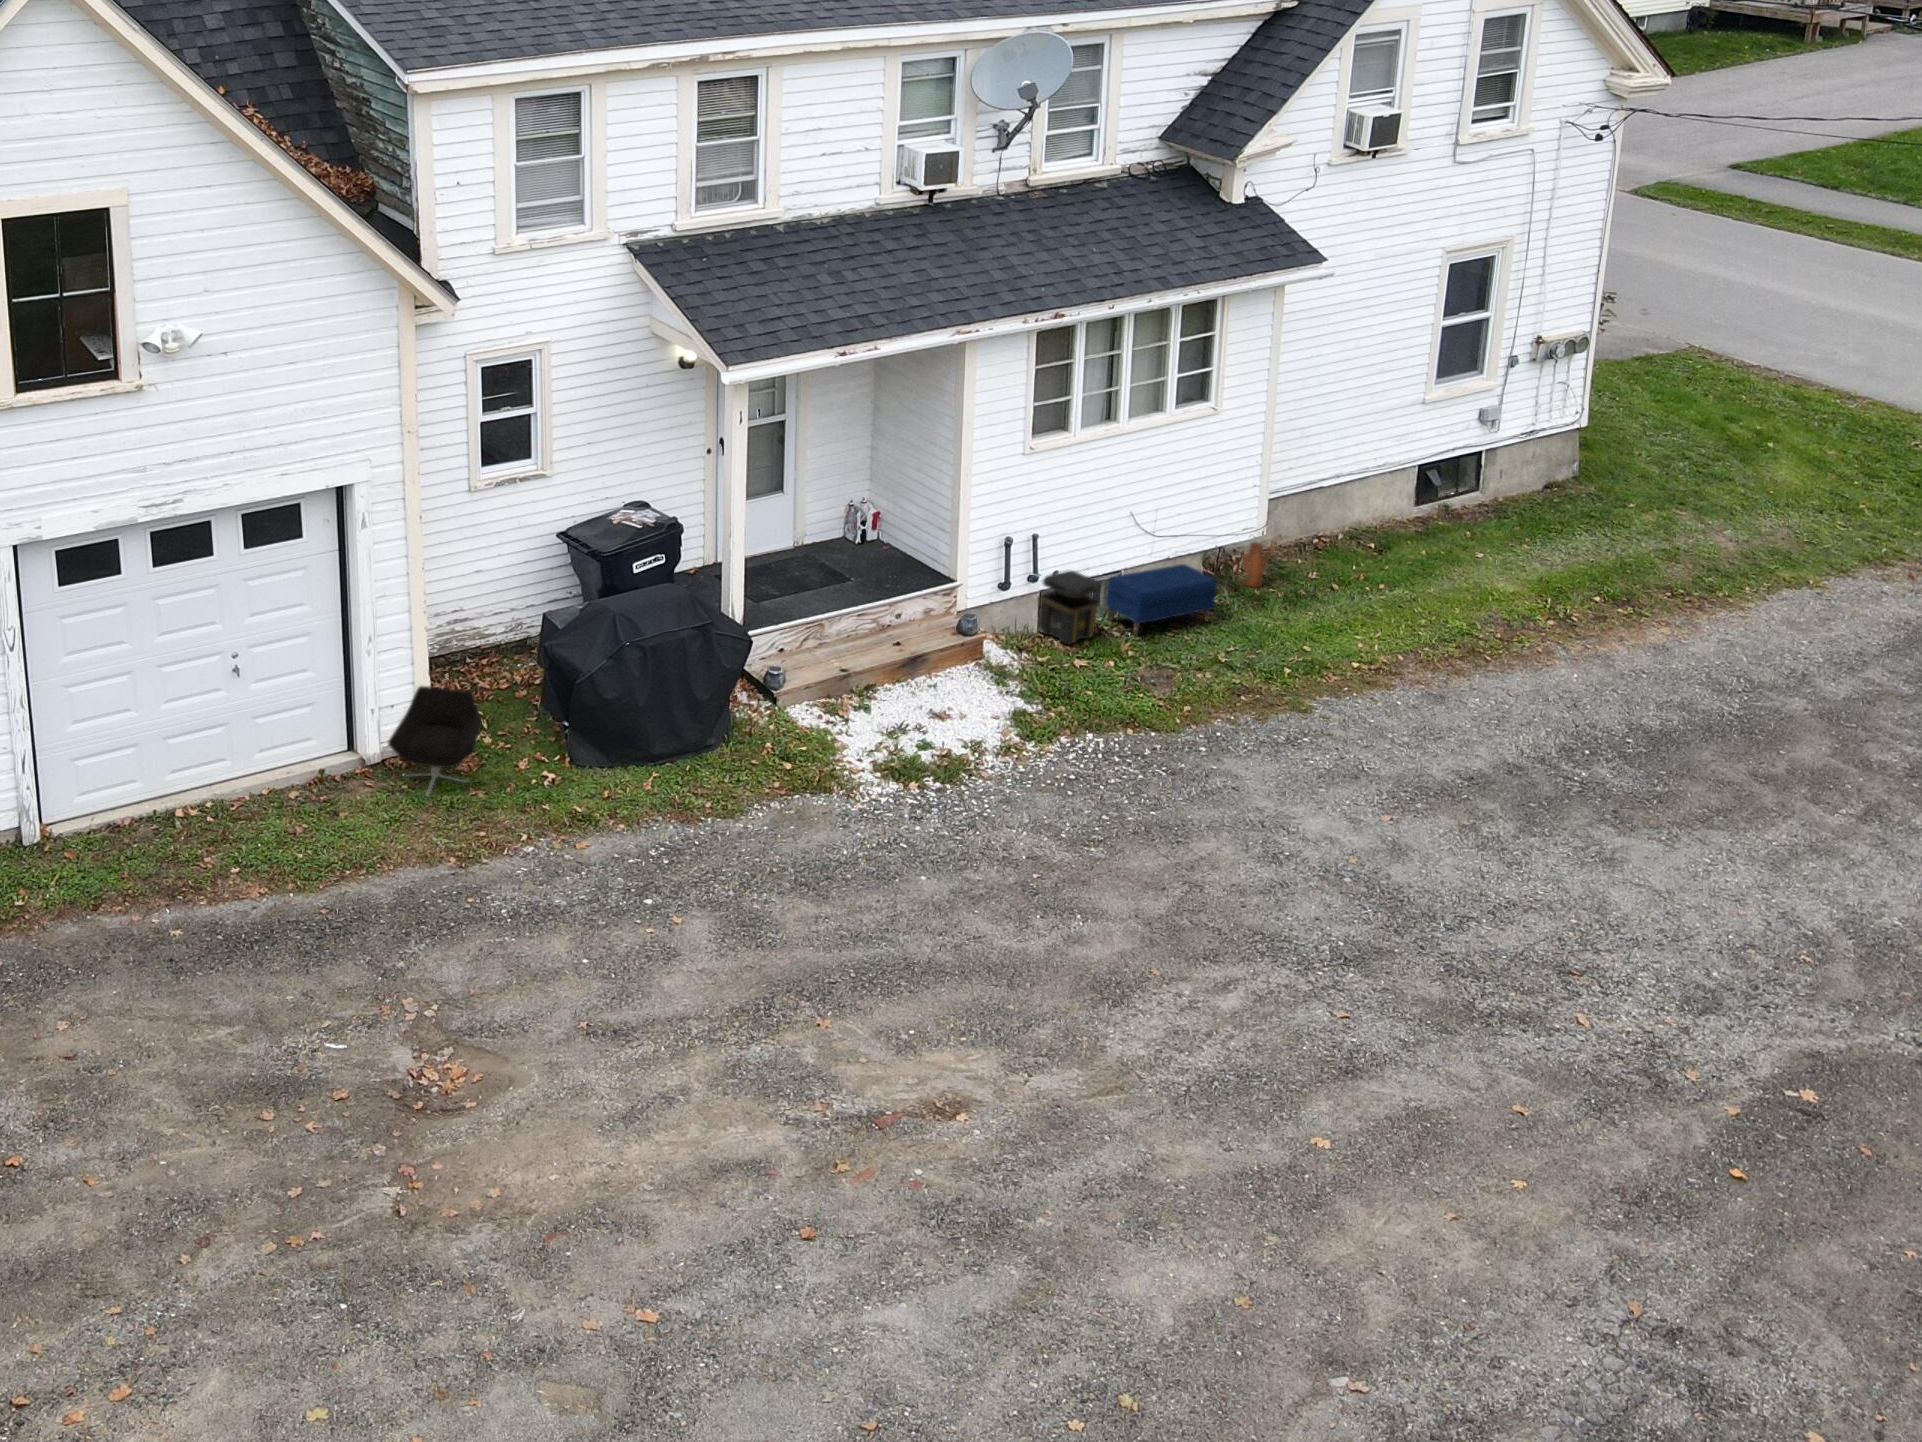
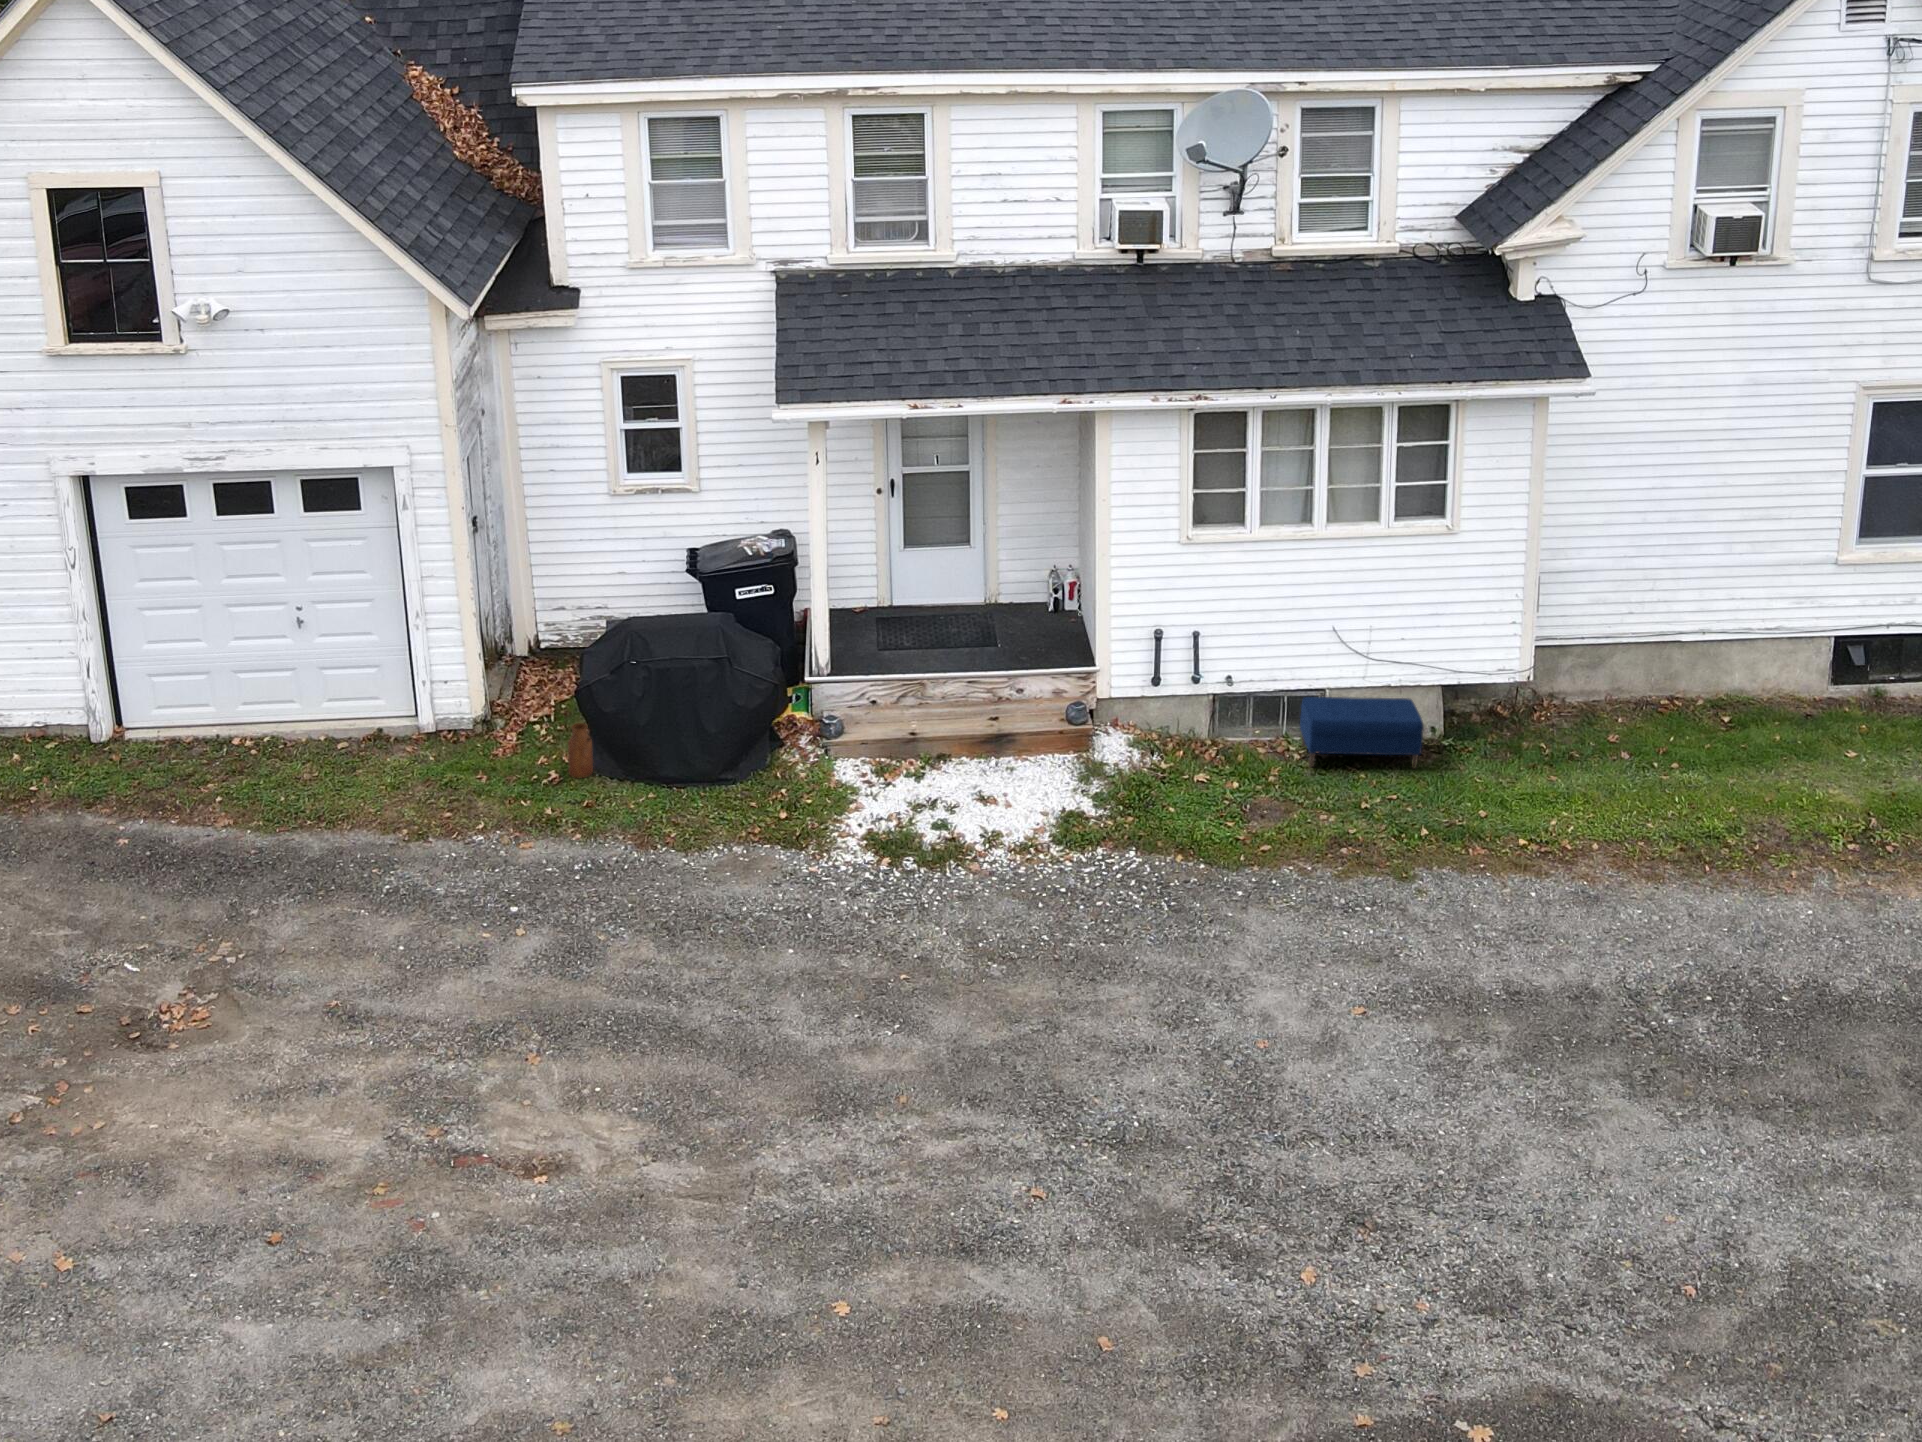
watering can: present [1242,542,1276,587] -> present [568,723,593,778]
toolbox: present [1038,571,1099,645] -> none [1206,680,1266,761]
lounge chair: present [388,686,481,796] -> none [408,669,508,772]

